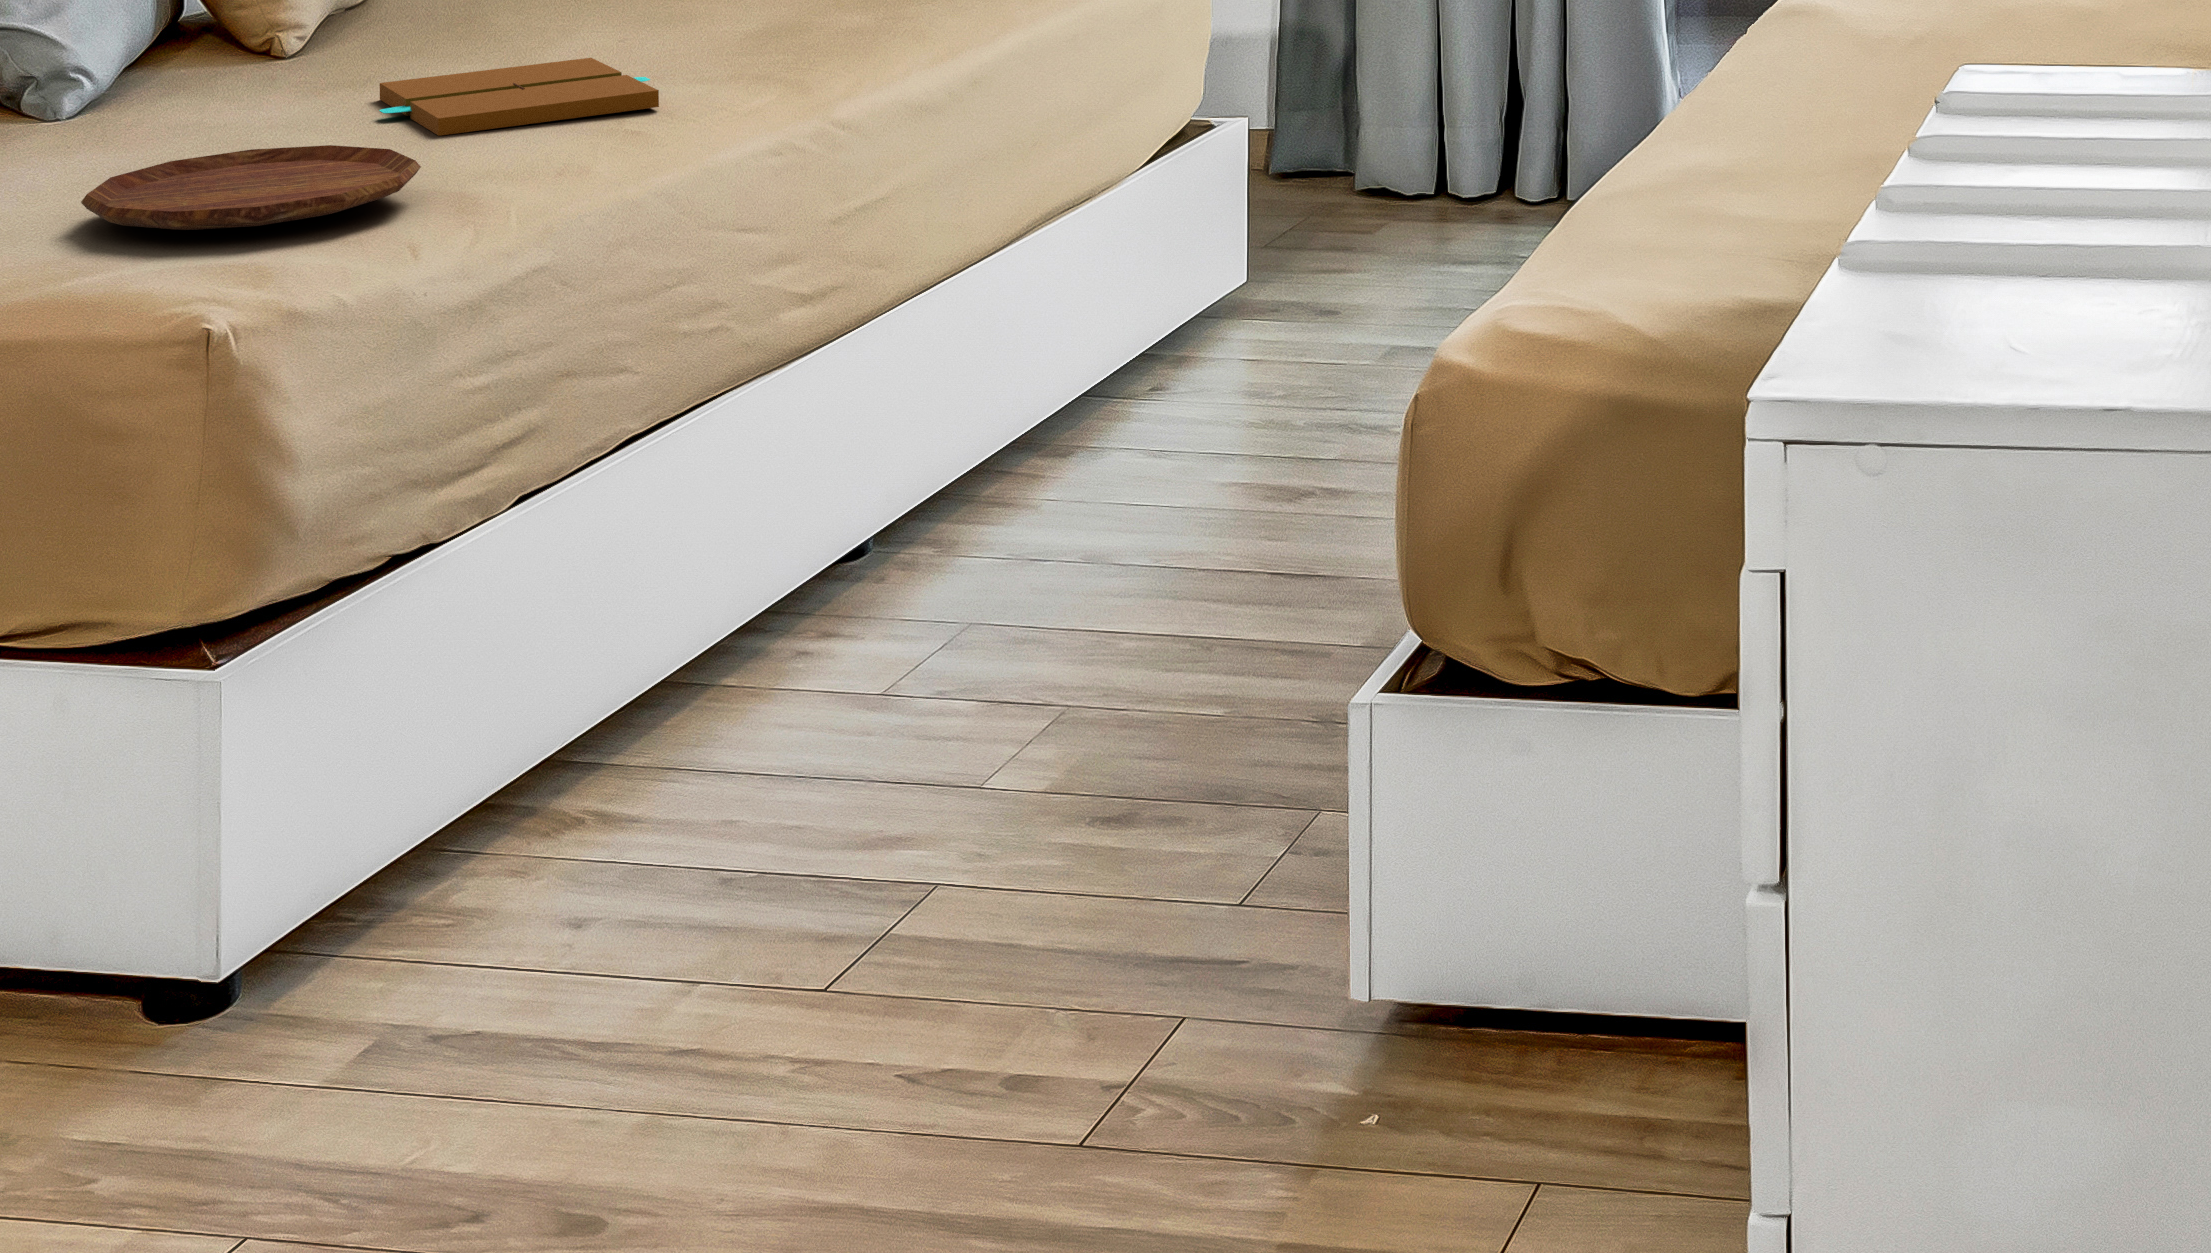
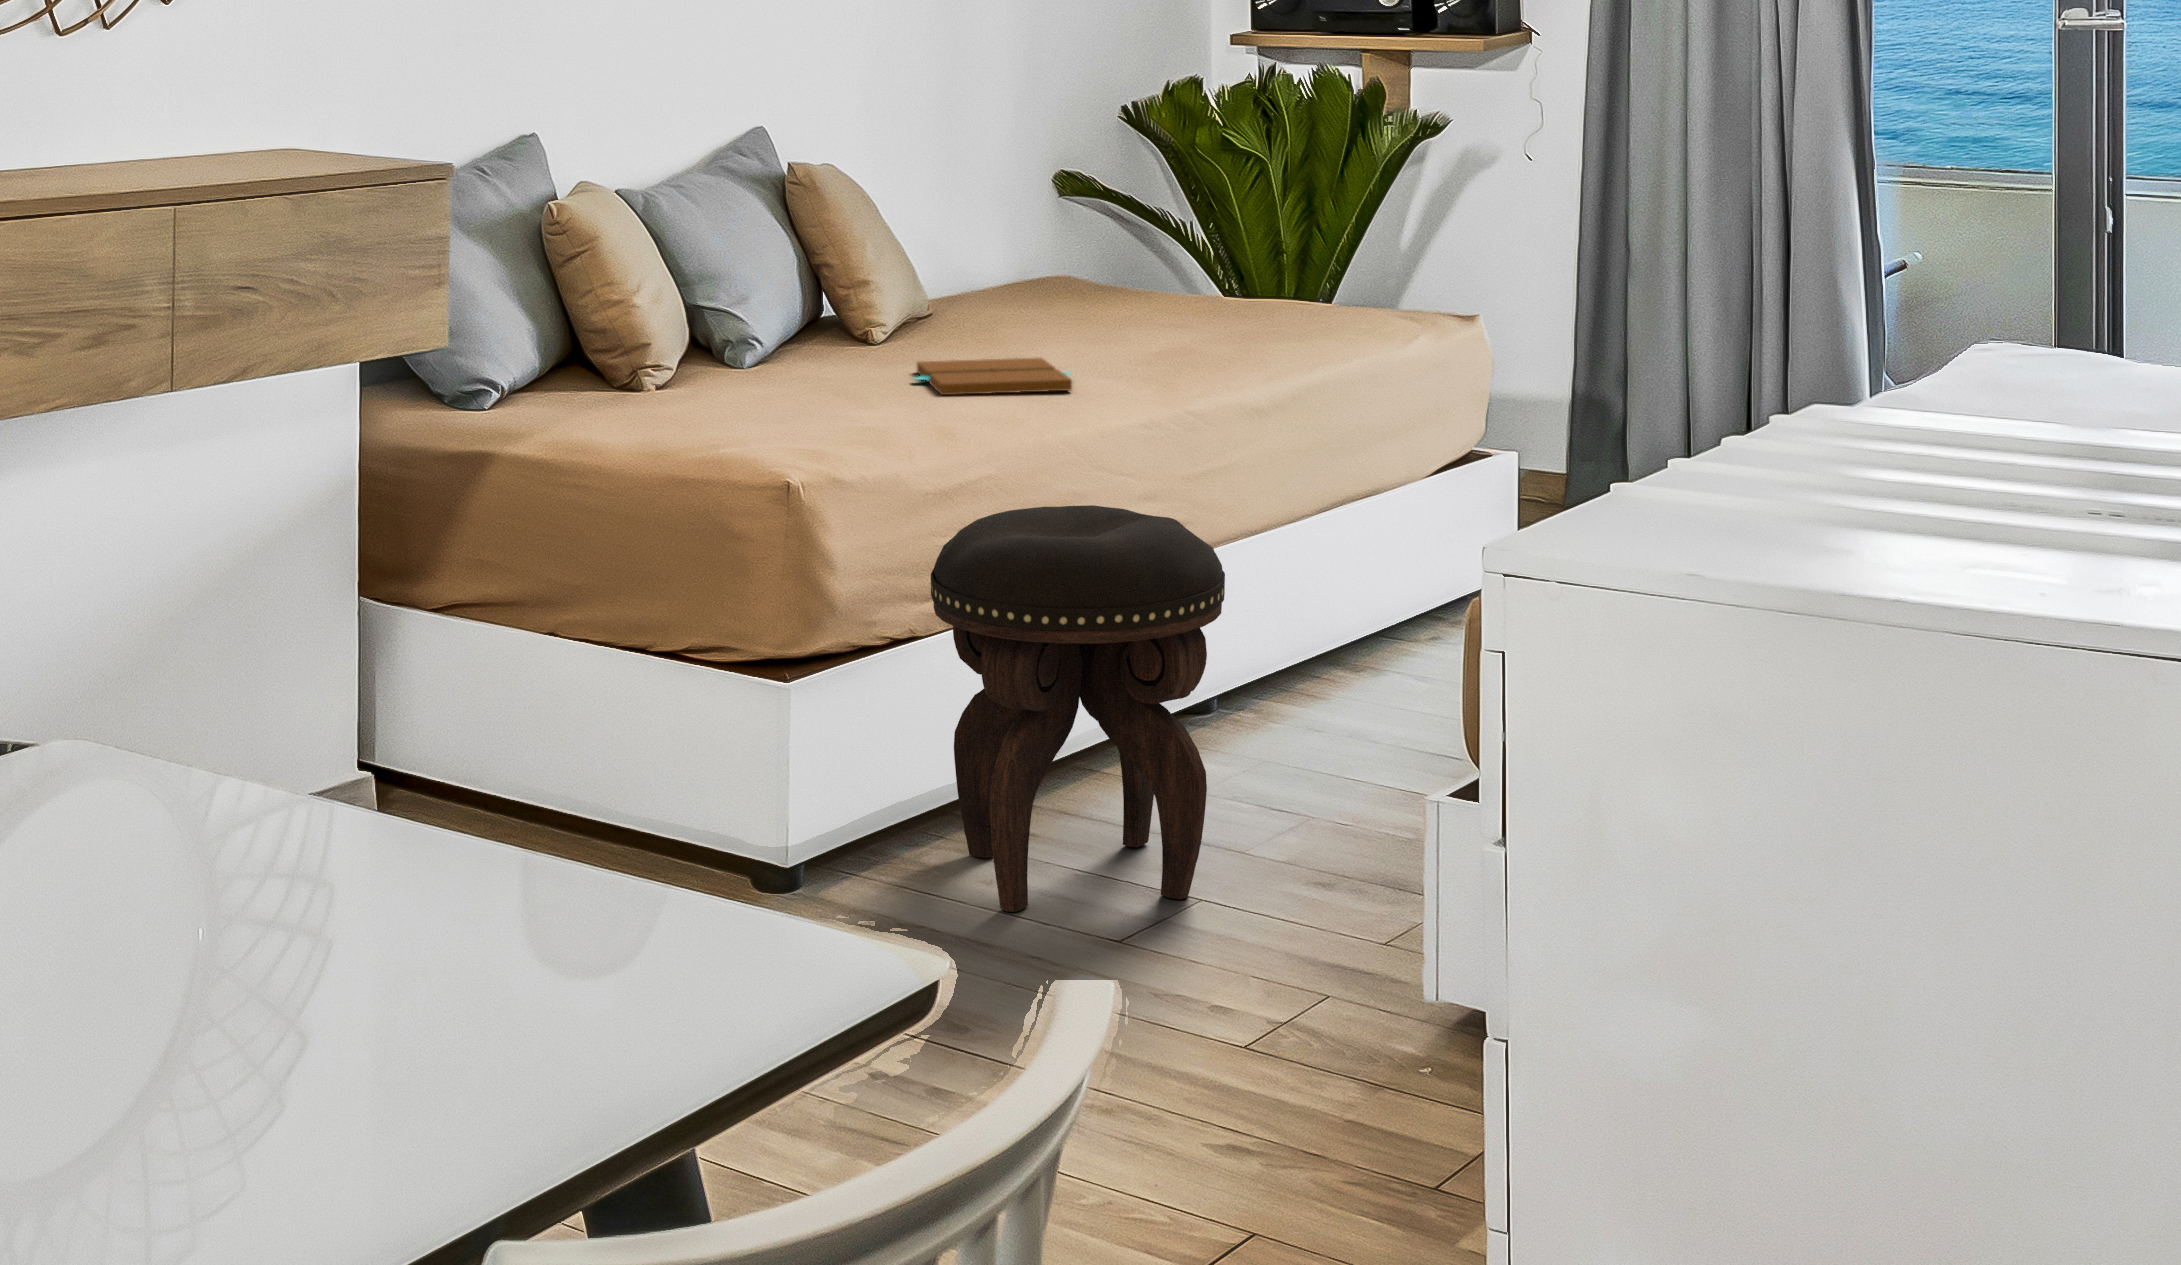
tray: present [81,145,421,230] -> none [738,390,919,431]
footstool: none [490,300,1000,1008] -> present [931,505,1225,912]

